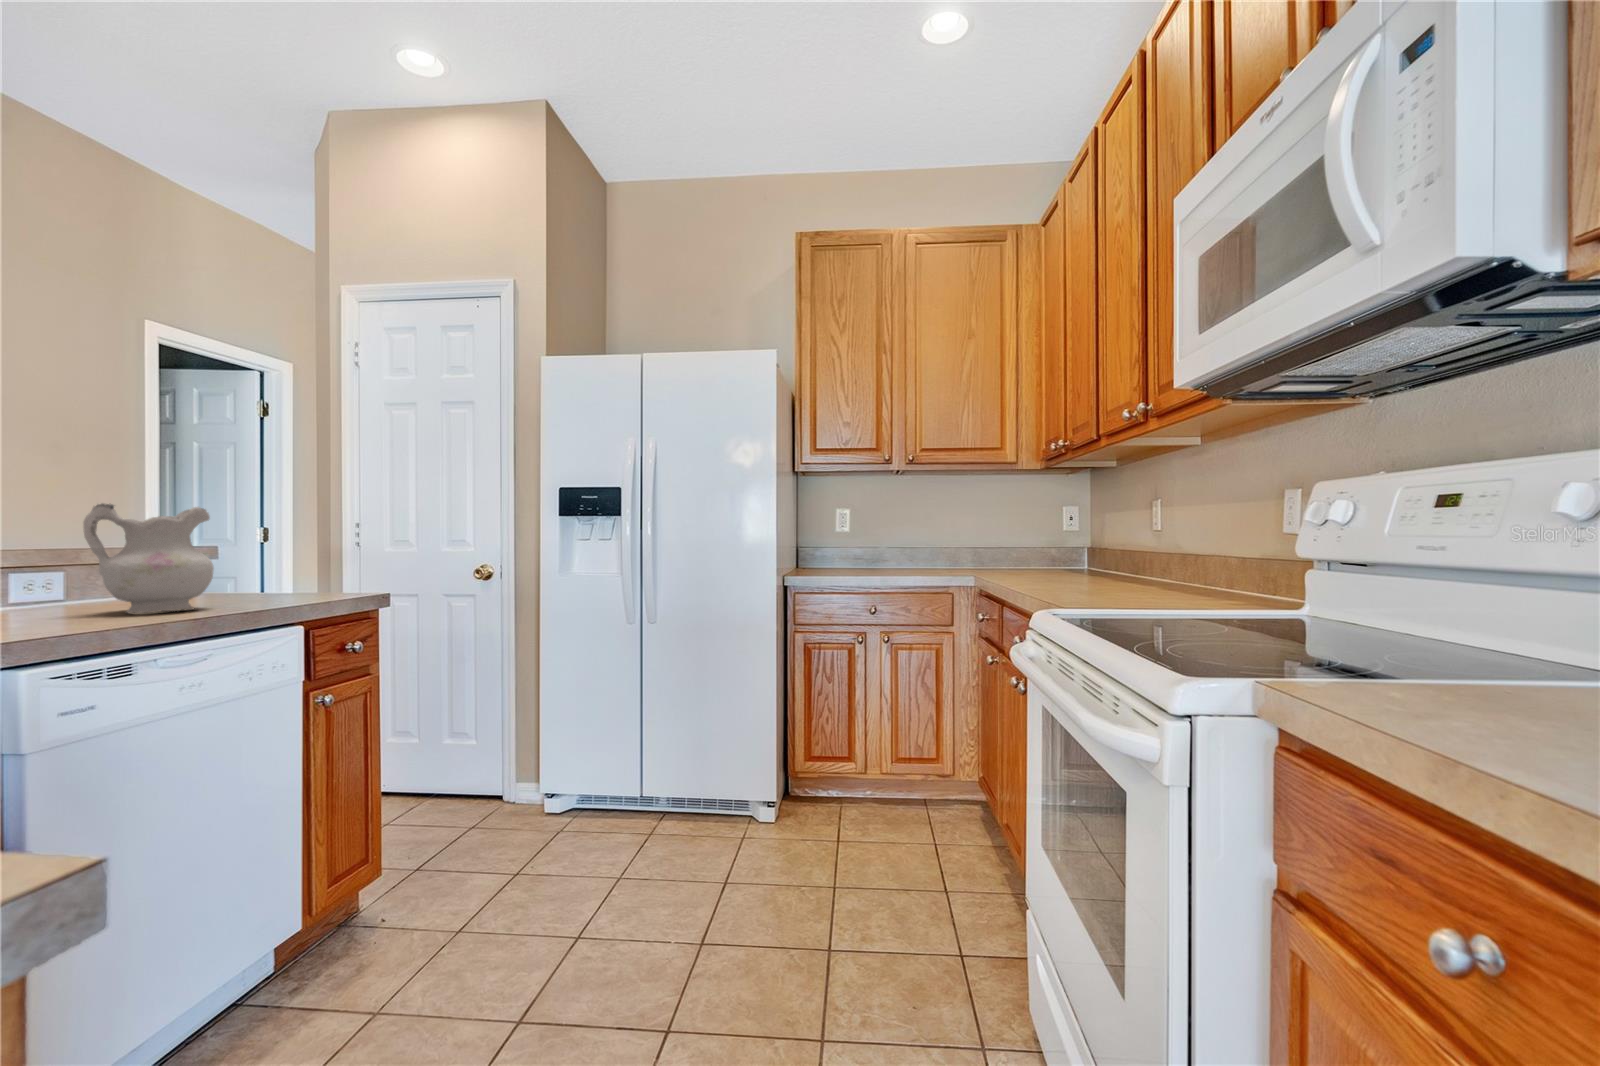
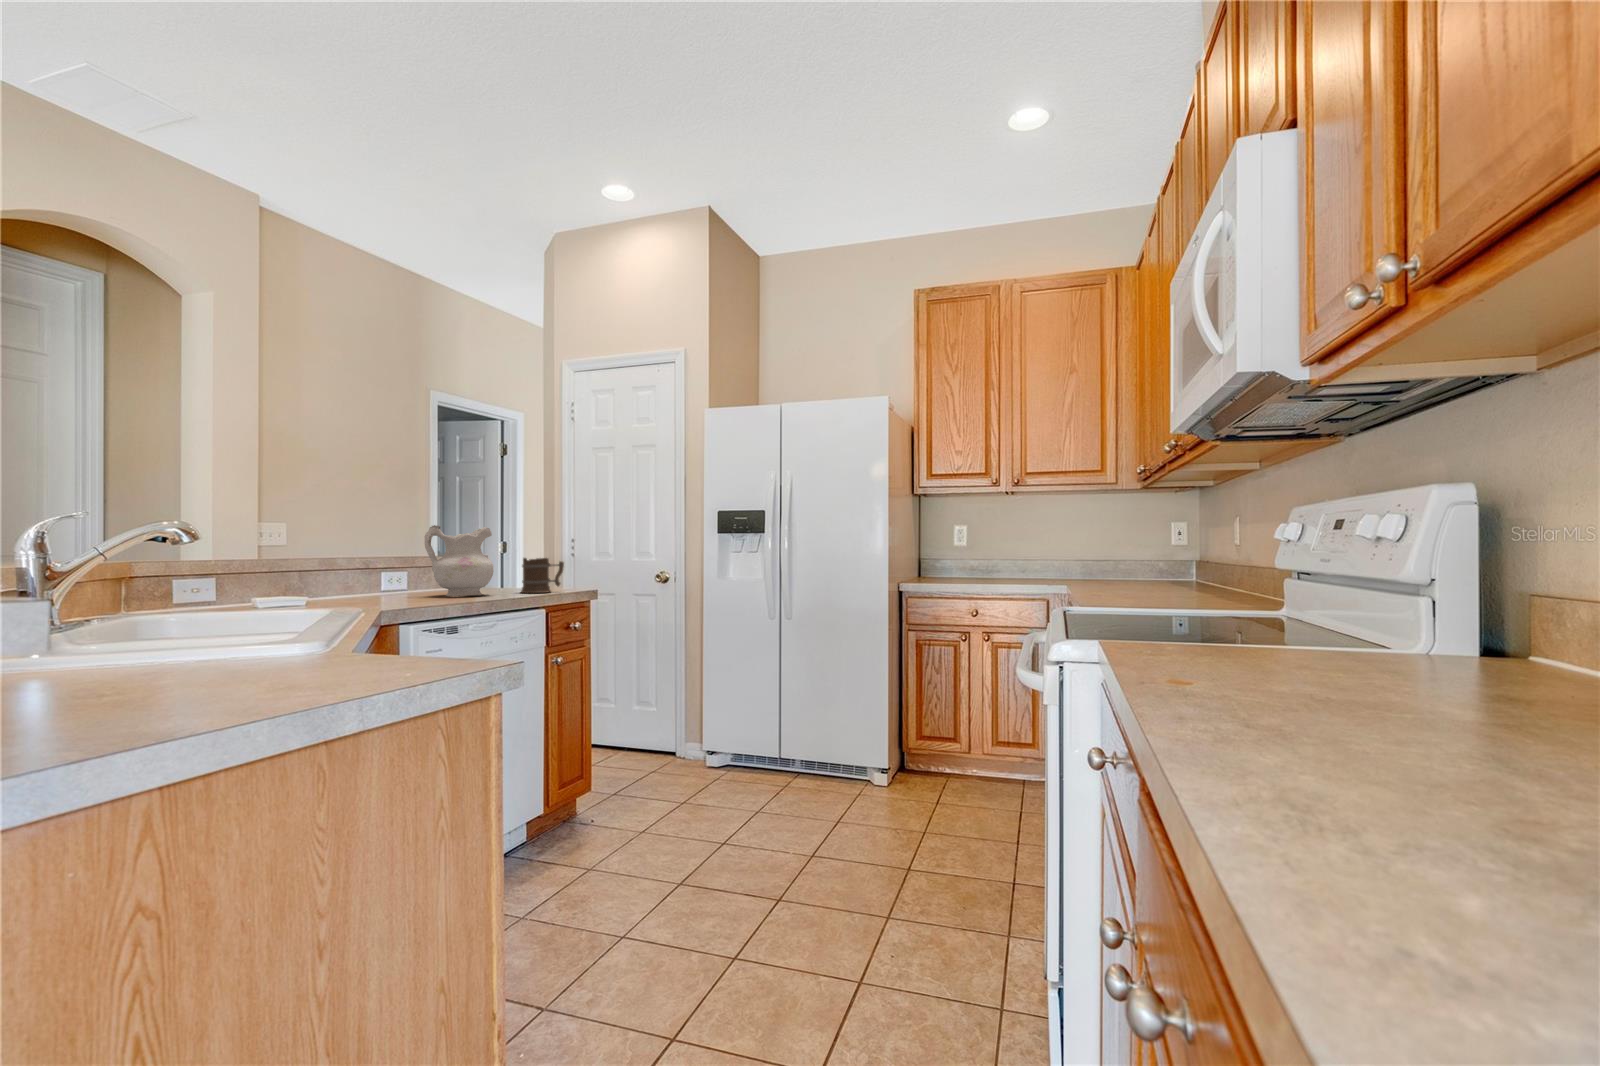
mug: none [262,552,335,604] -> present [521,558,564,593]

